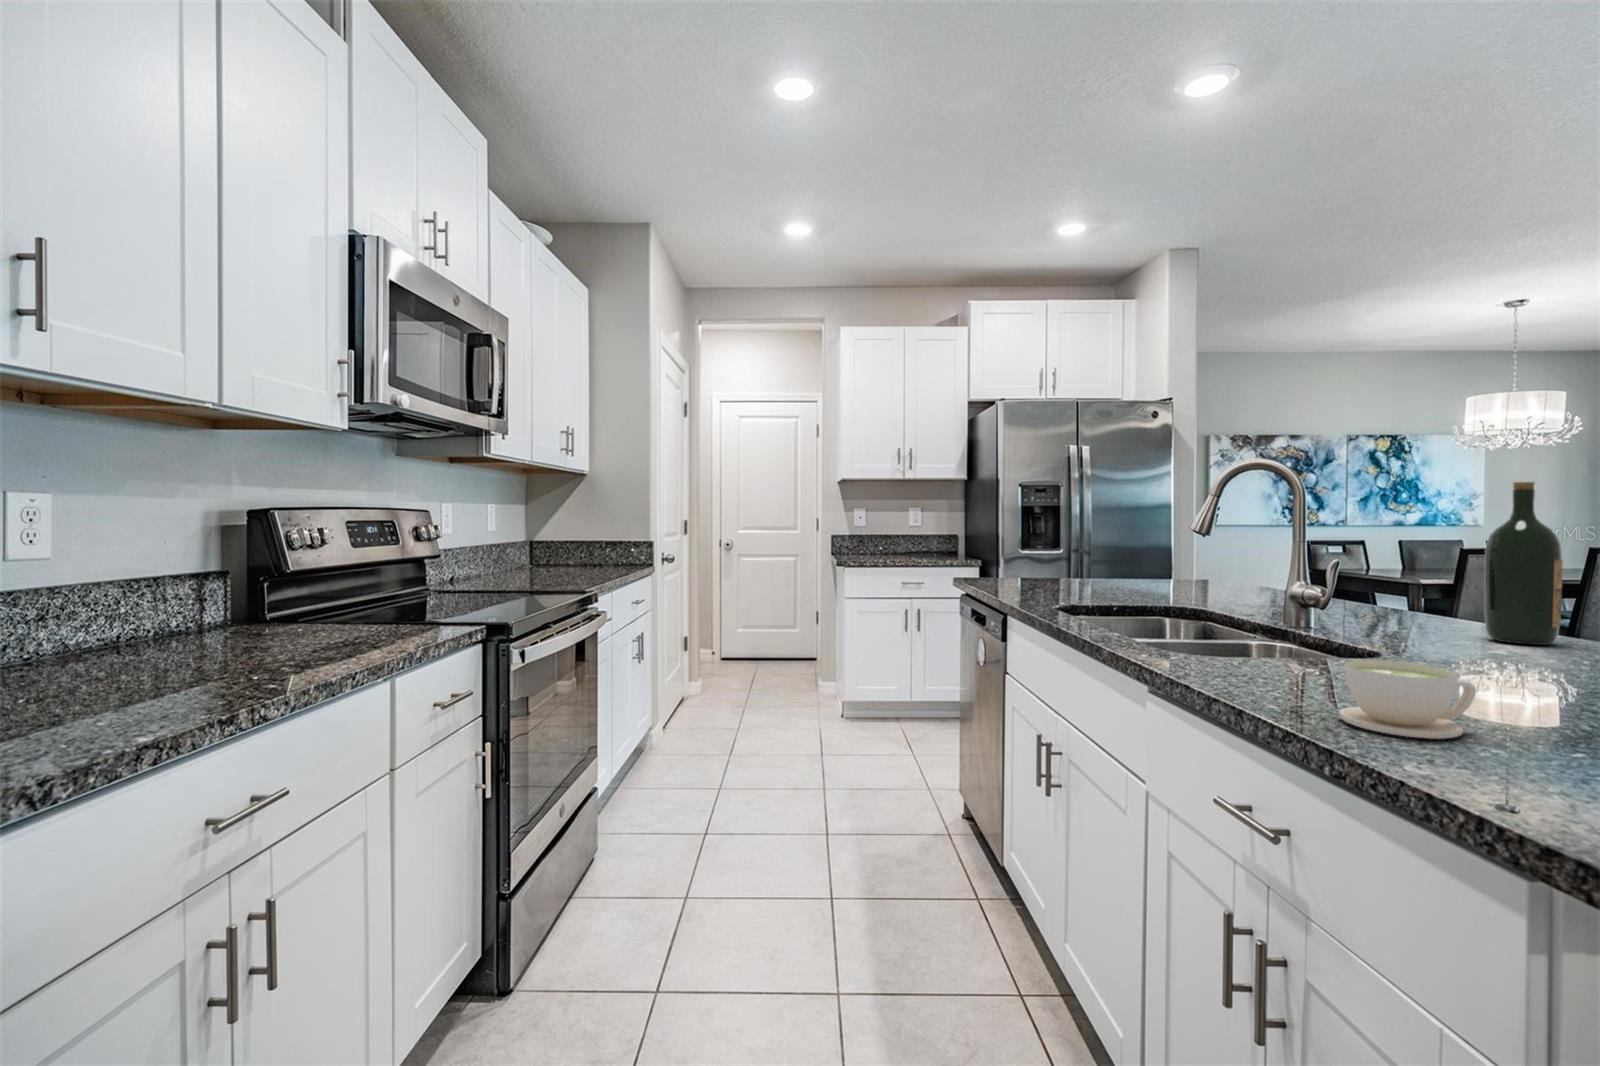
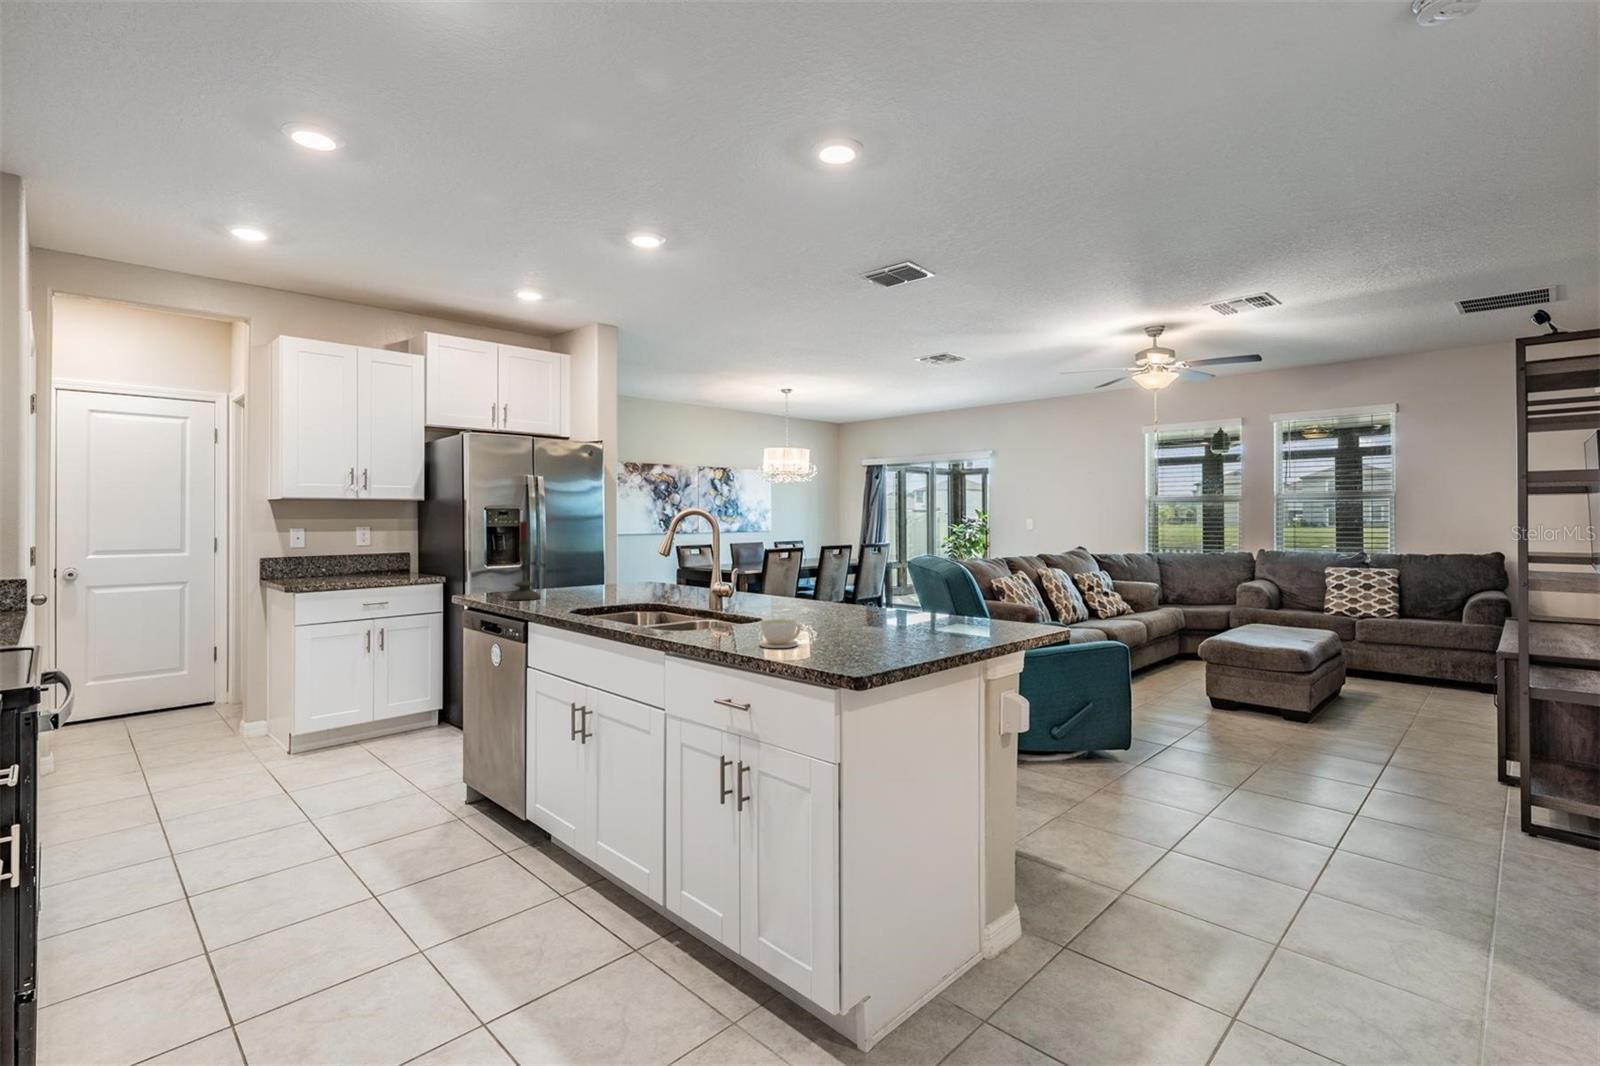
wine bottle: present [1484,482,1563,645] -> none [792,530,819,608]
candle: none [1002,485,1044,589] -> present [508,521,541,600]

